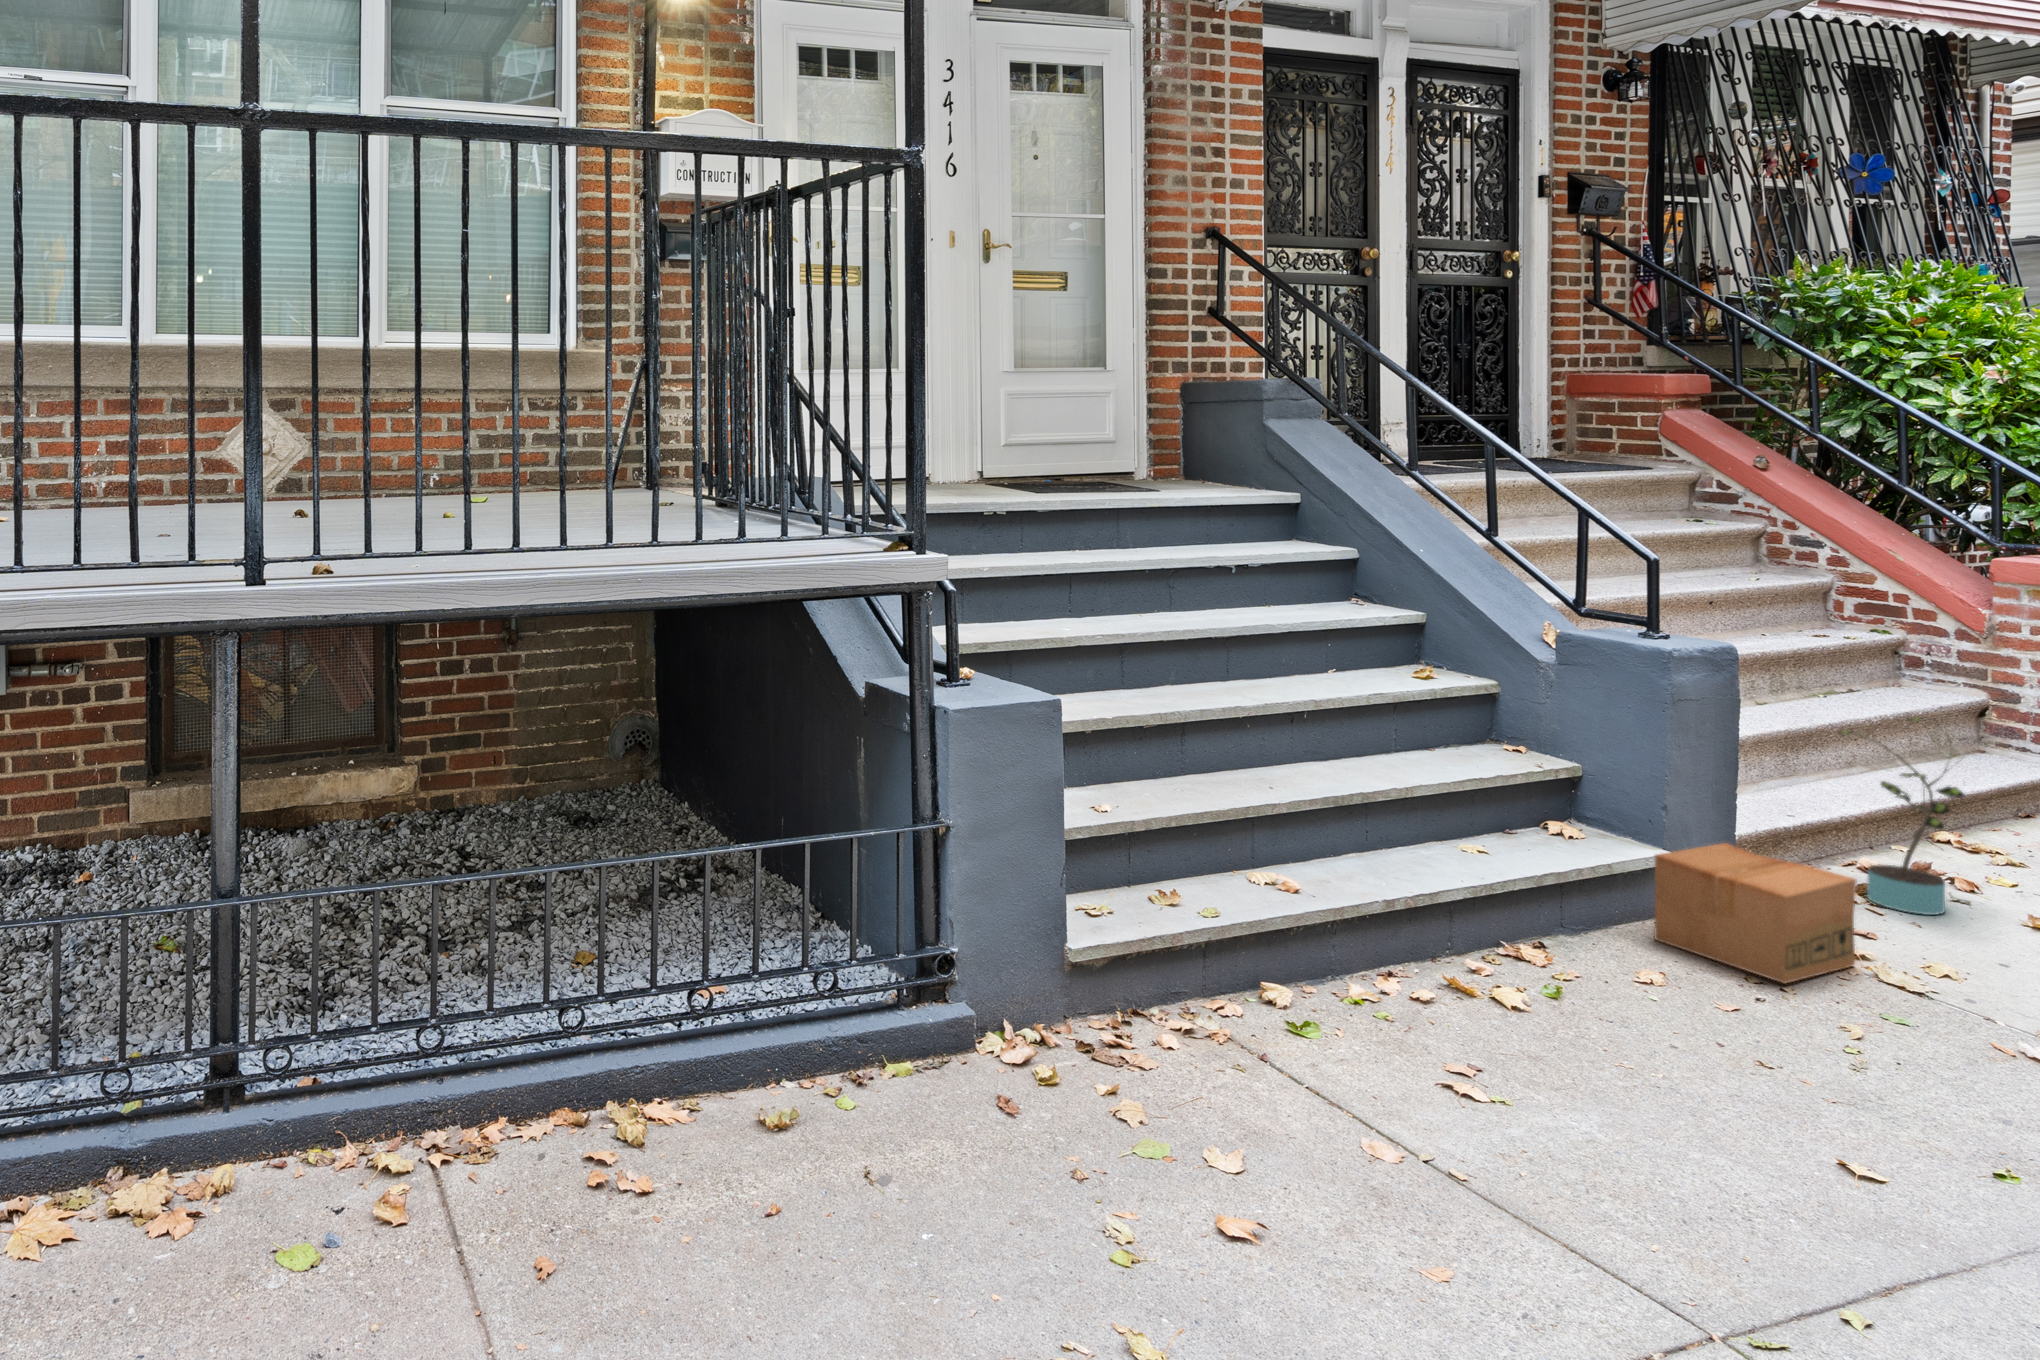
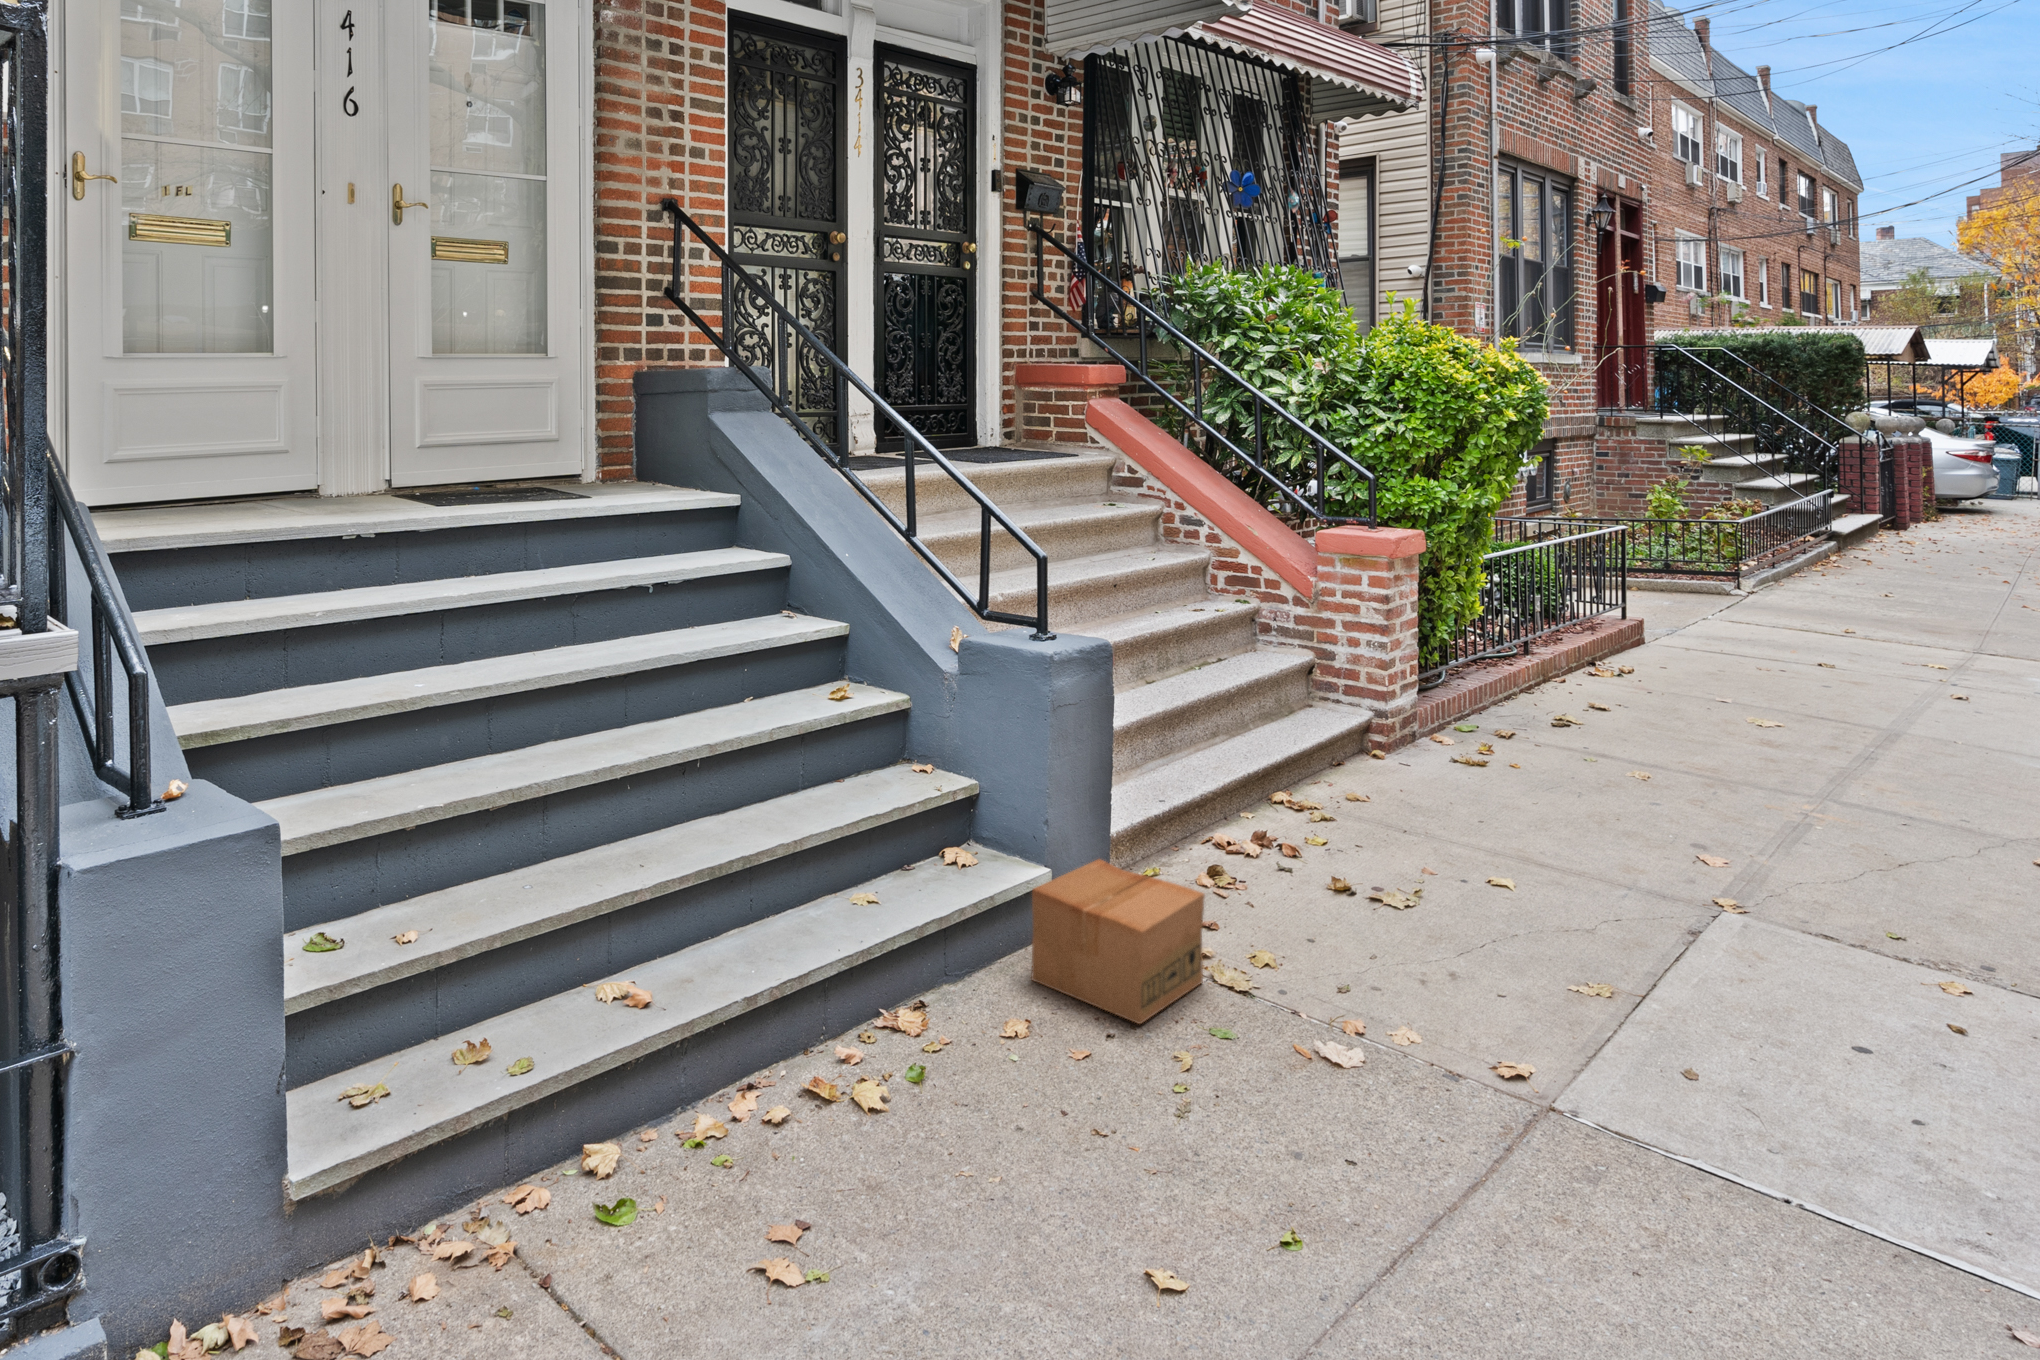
potted plant: present [1840,718,1979,915] -> none [1196,702,1309,899]

